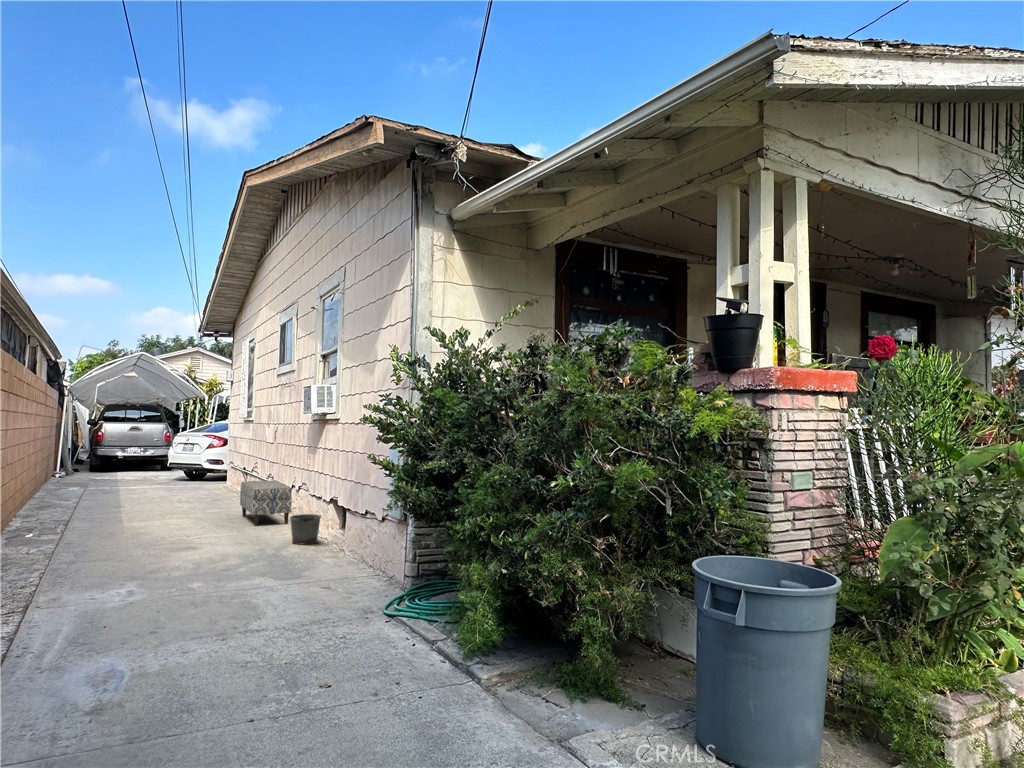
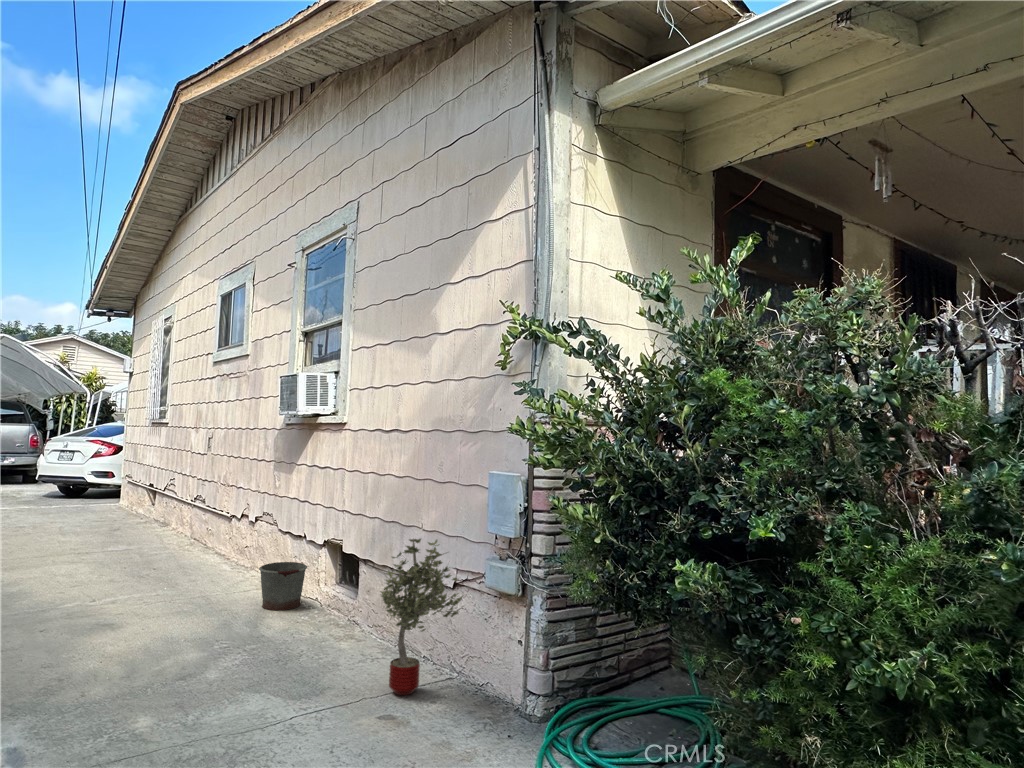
bench: present [240,480,292,526] -> none [160,505,243,575]
potted tree: none [331,488,383,581] -> present [381,539,462,695]

